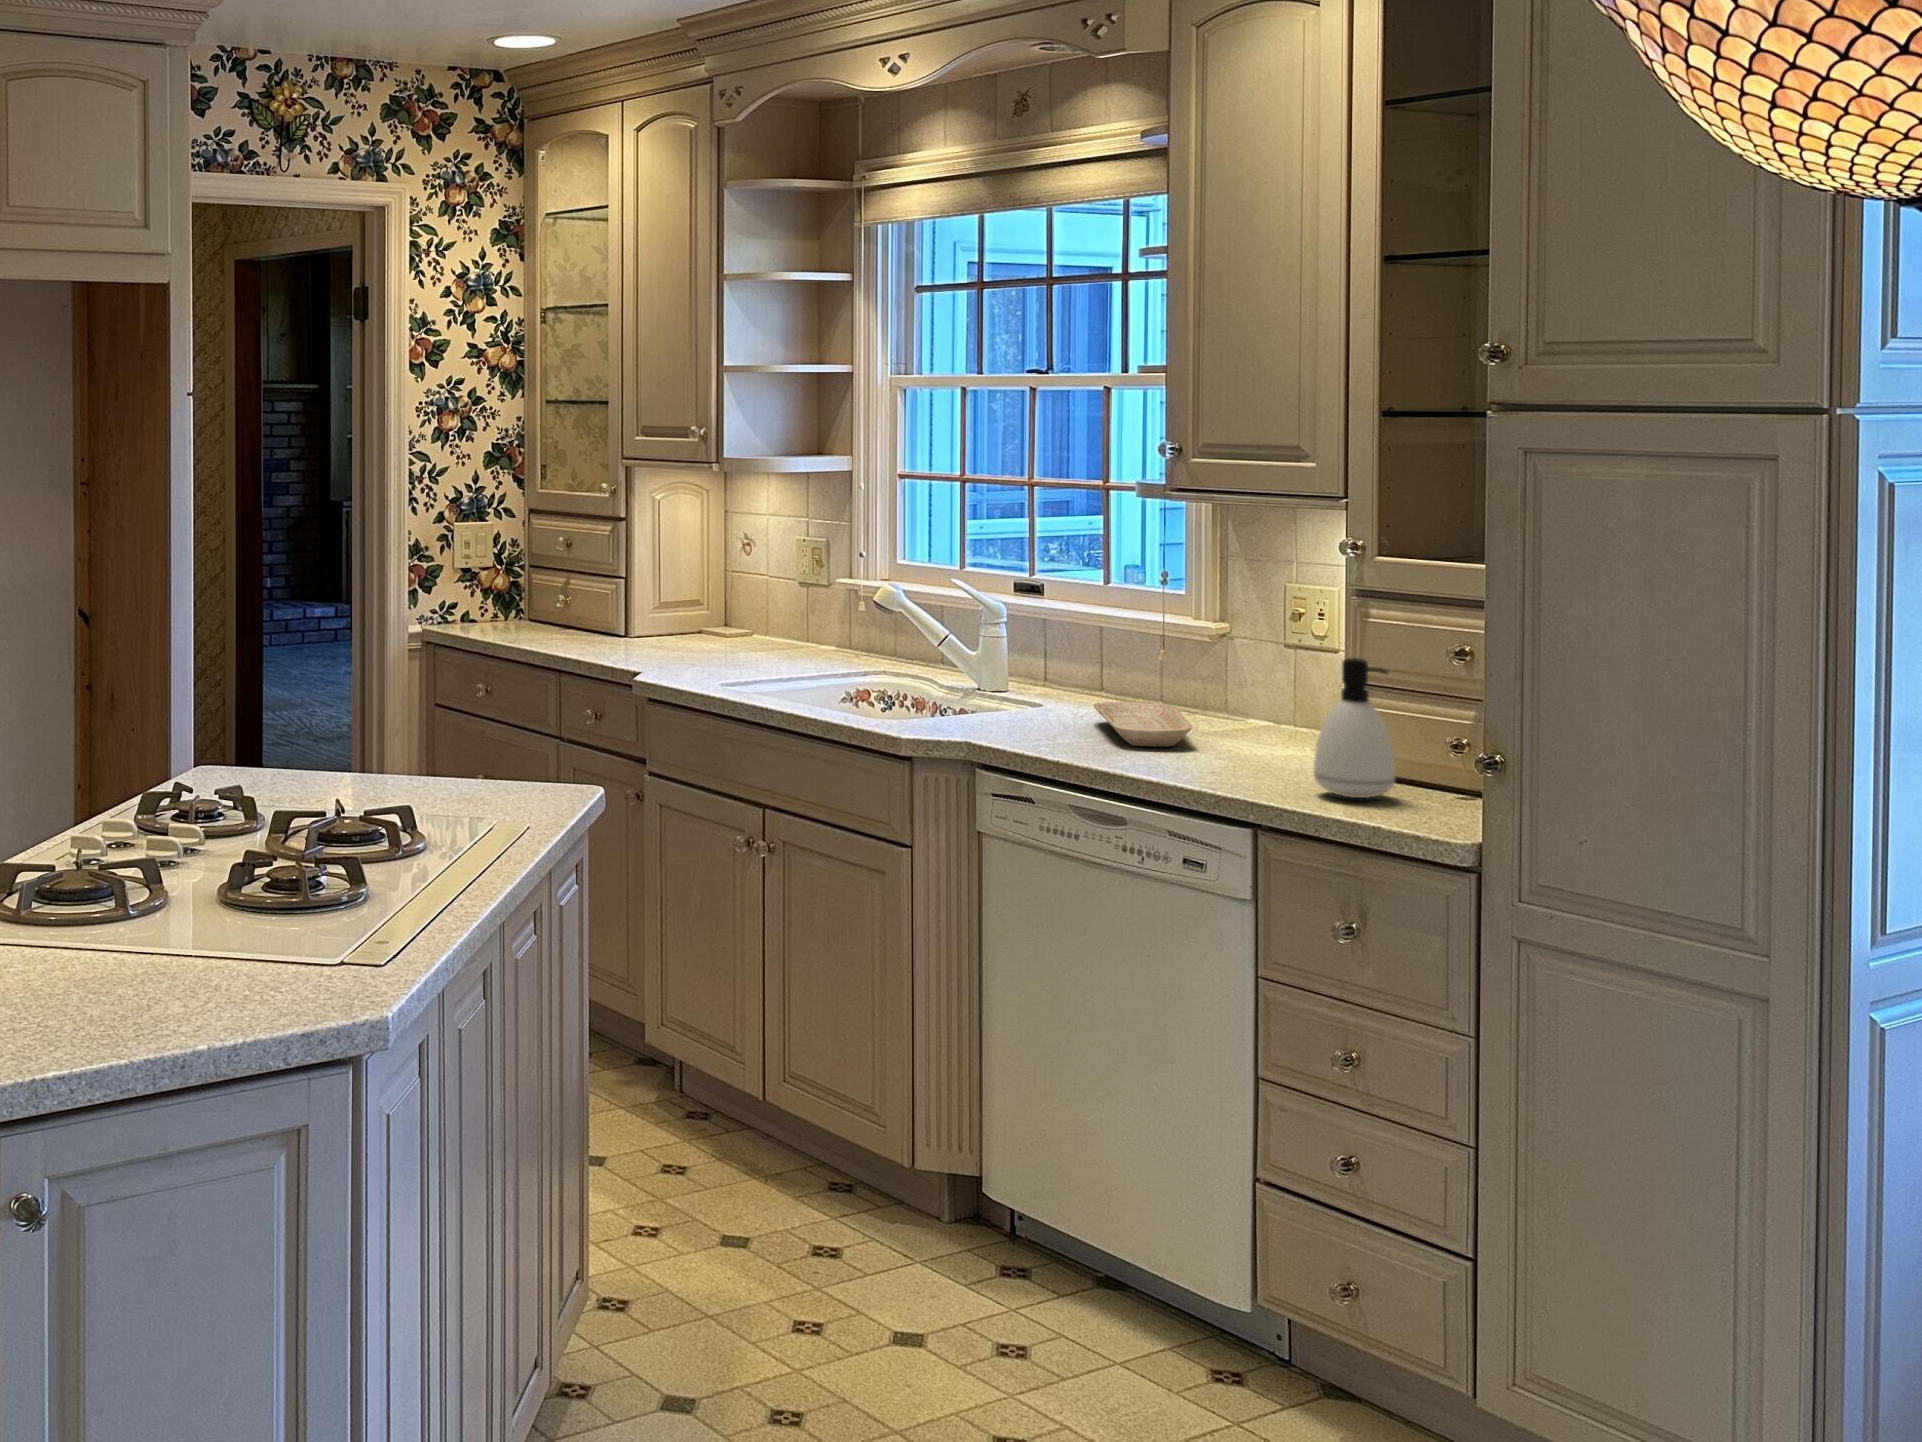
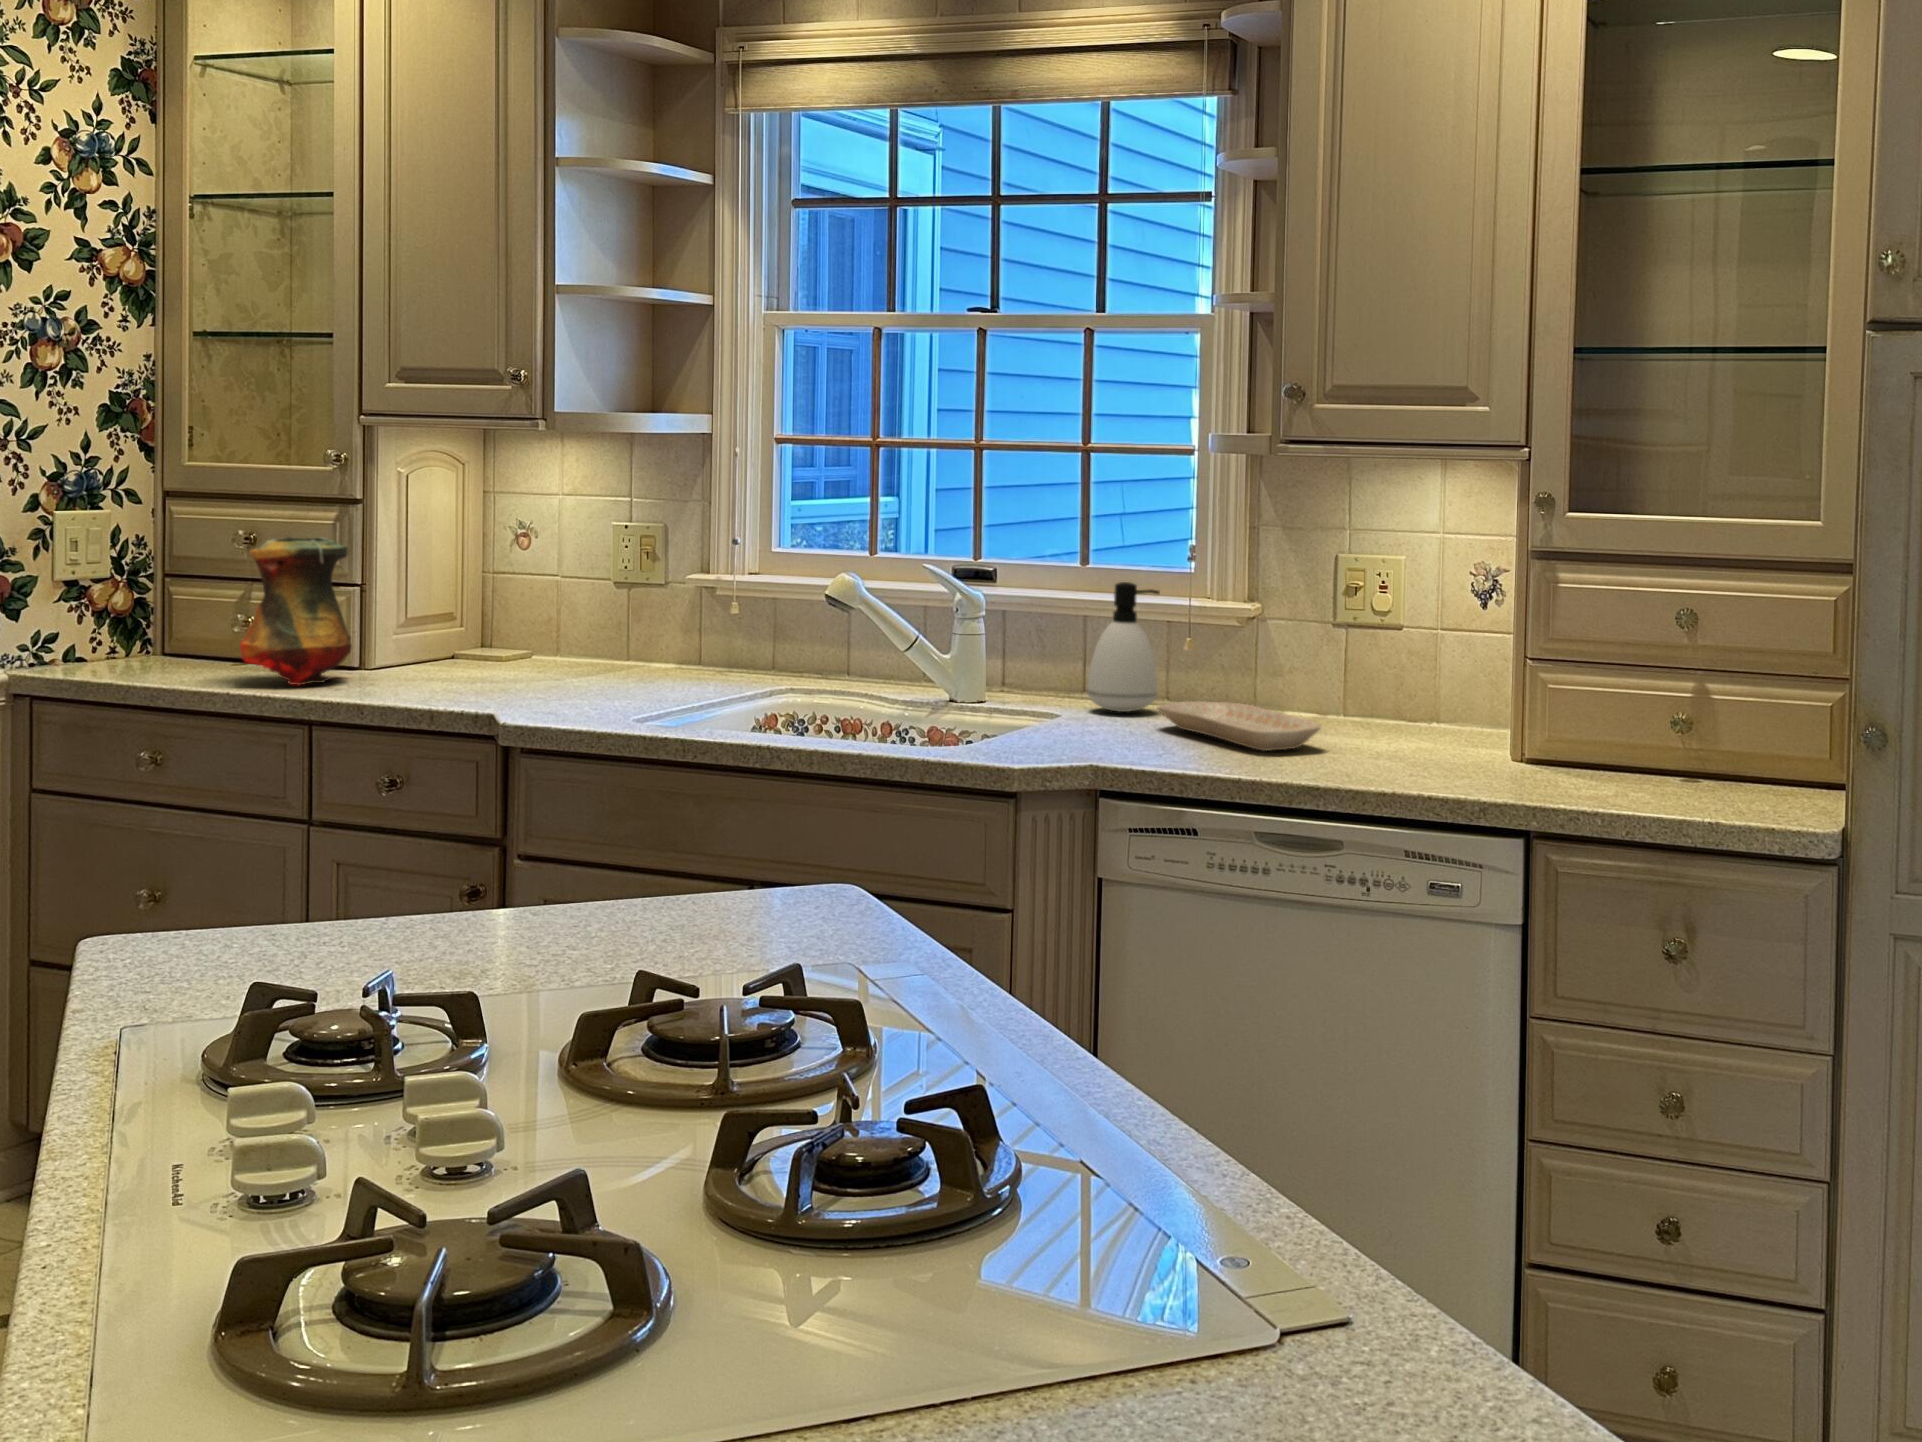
vase: none [531,544,610,646] -> present [240,537,352,685]
soap dispenser: present [1314,658,1395,798] -> present [1088,582,1160,712]

